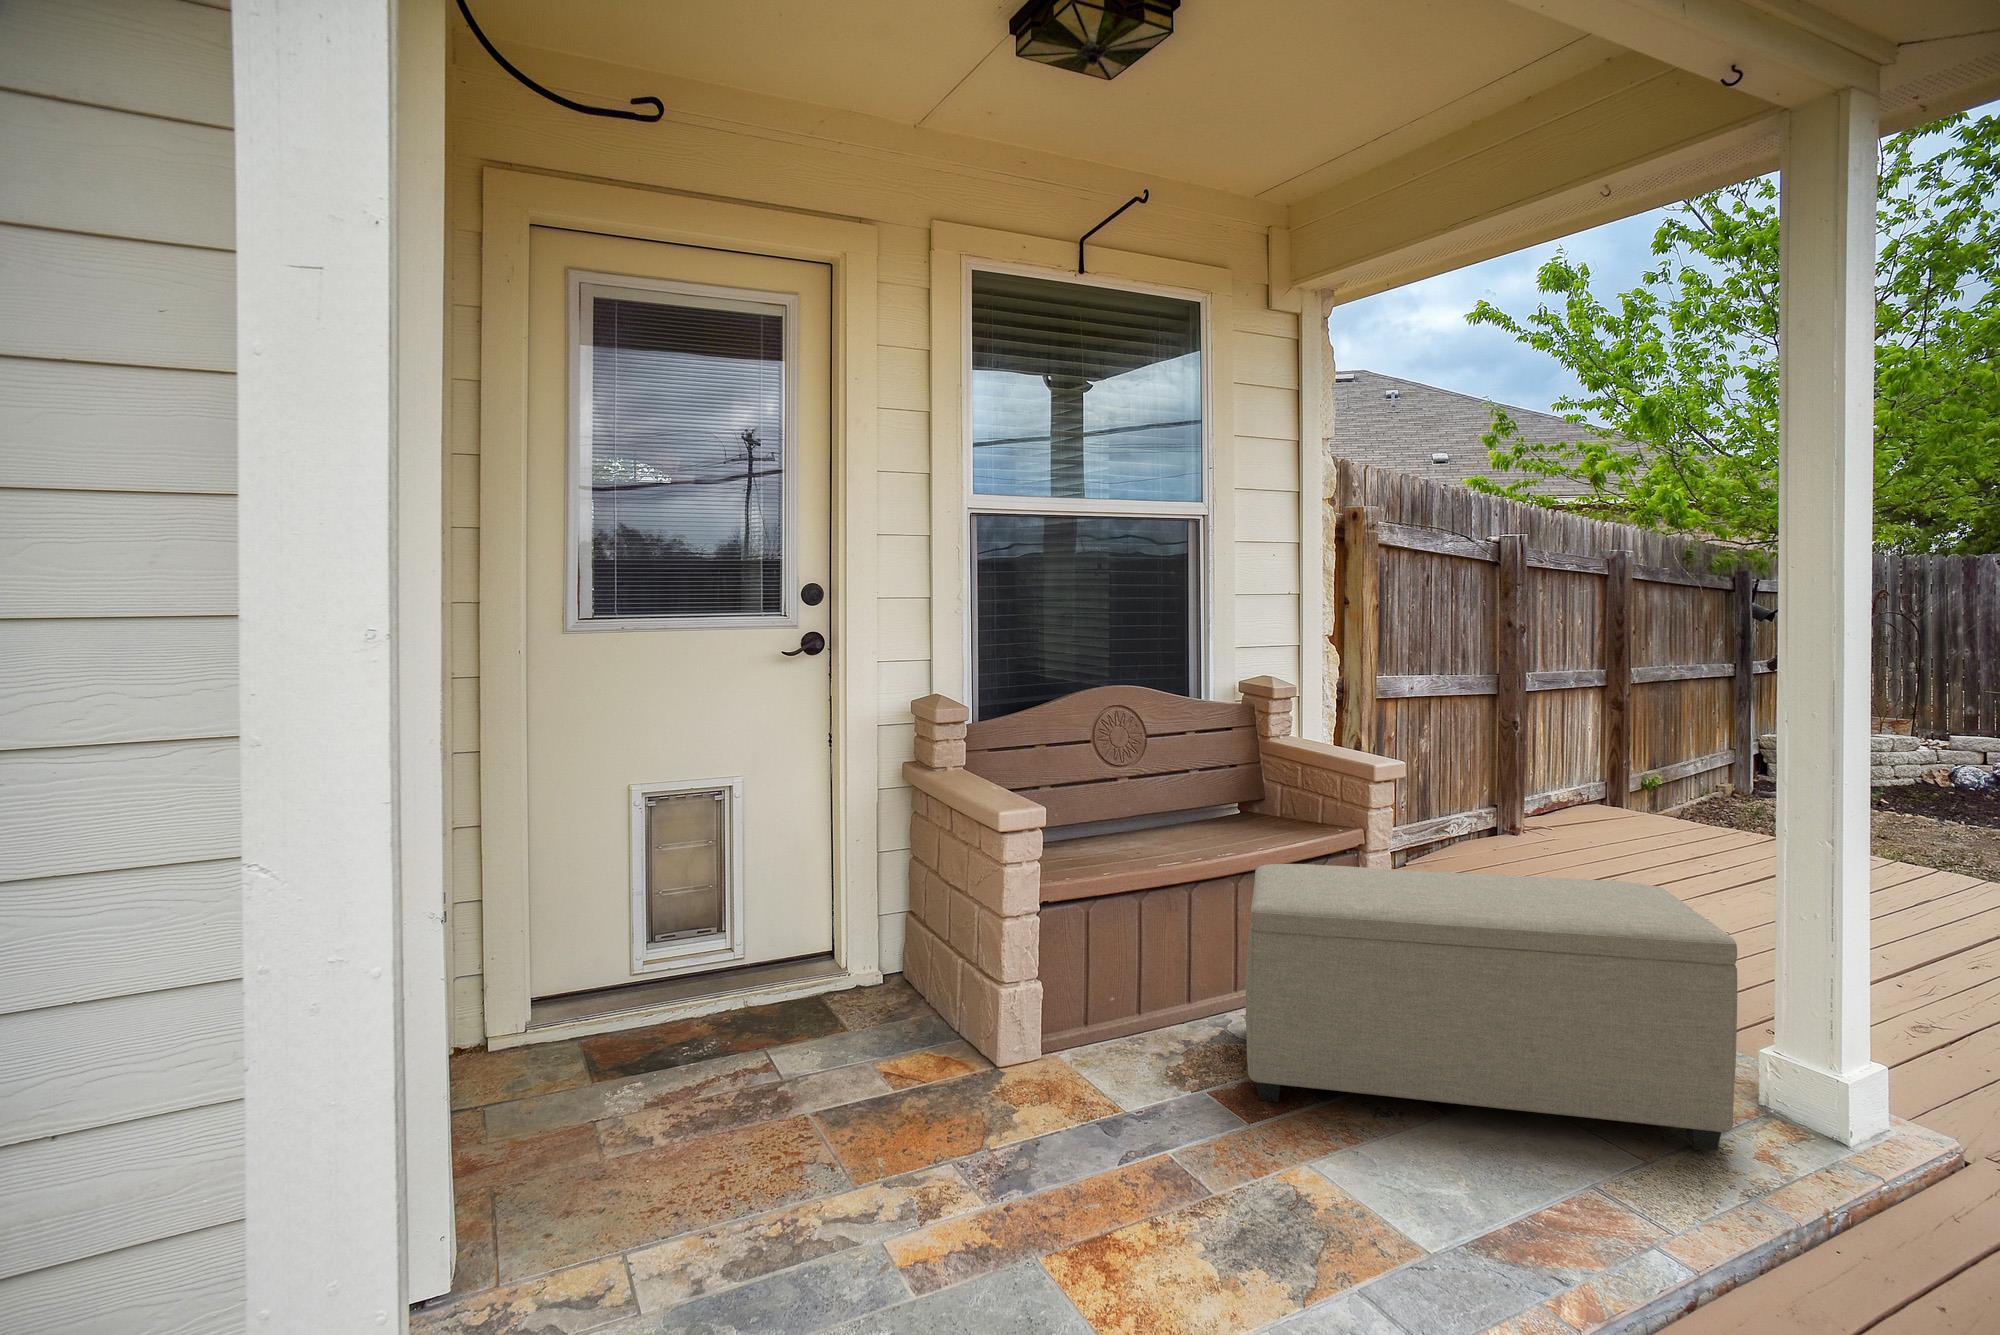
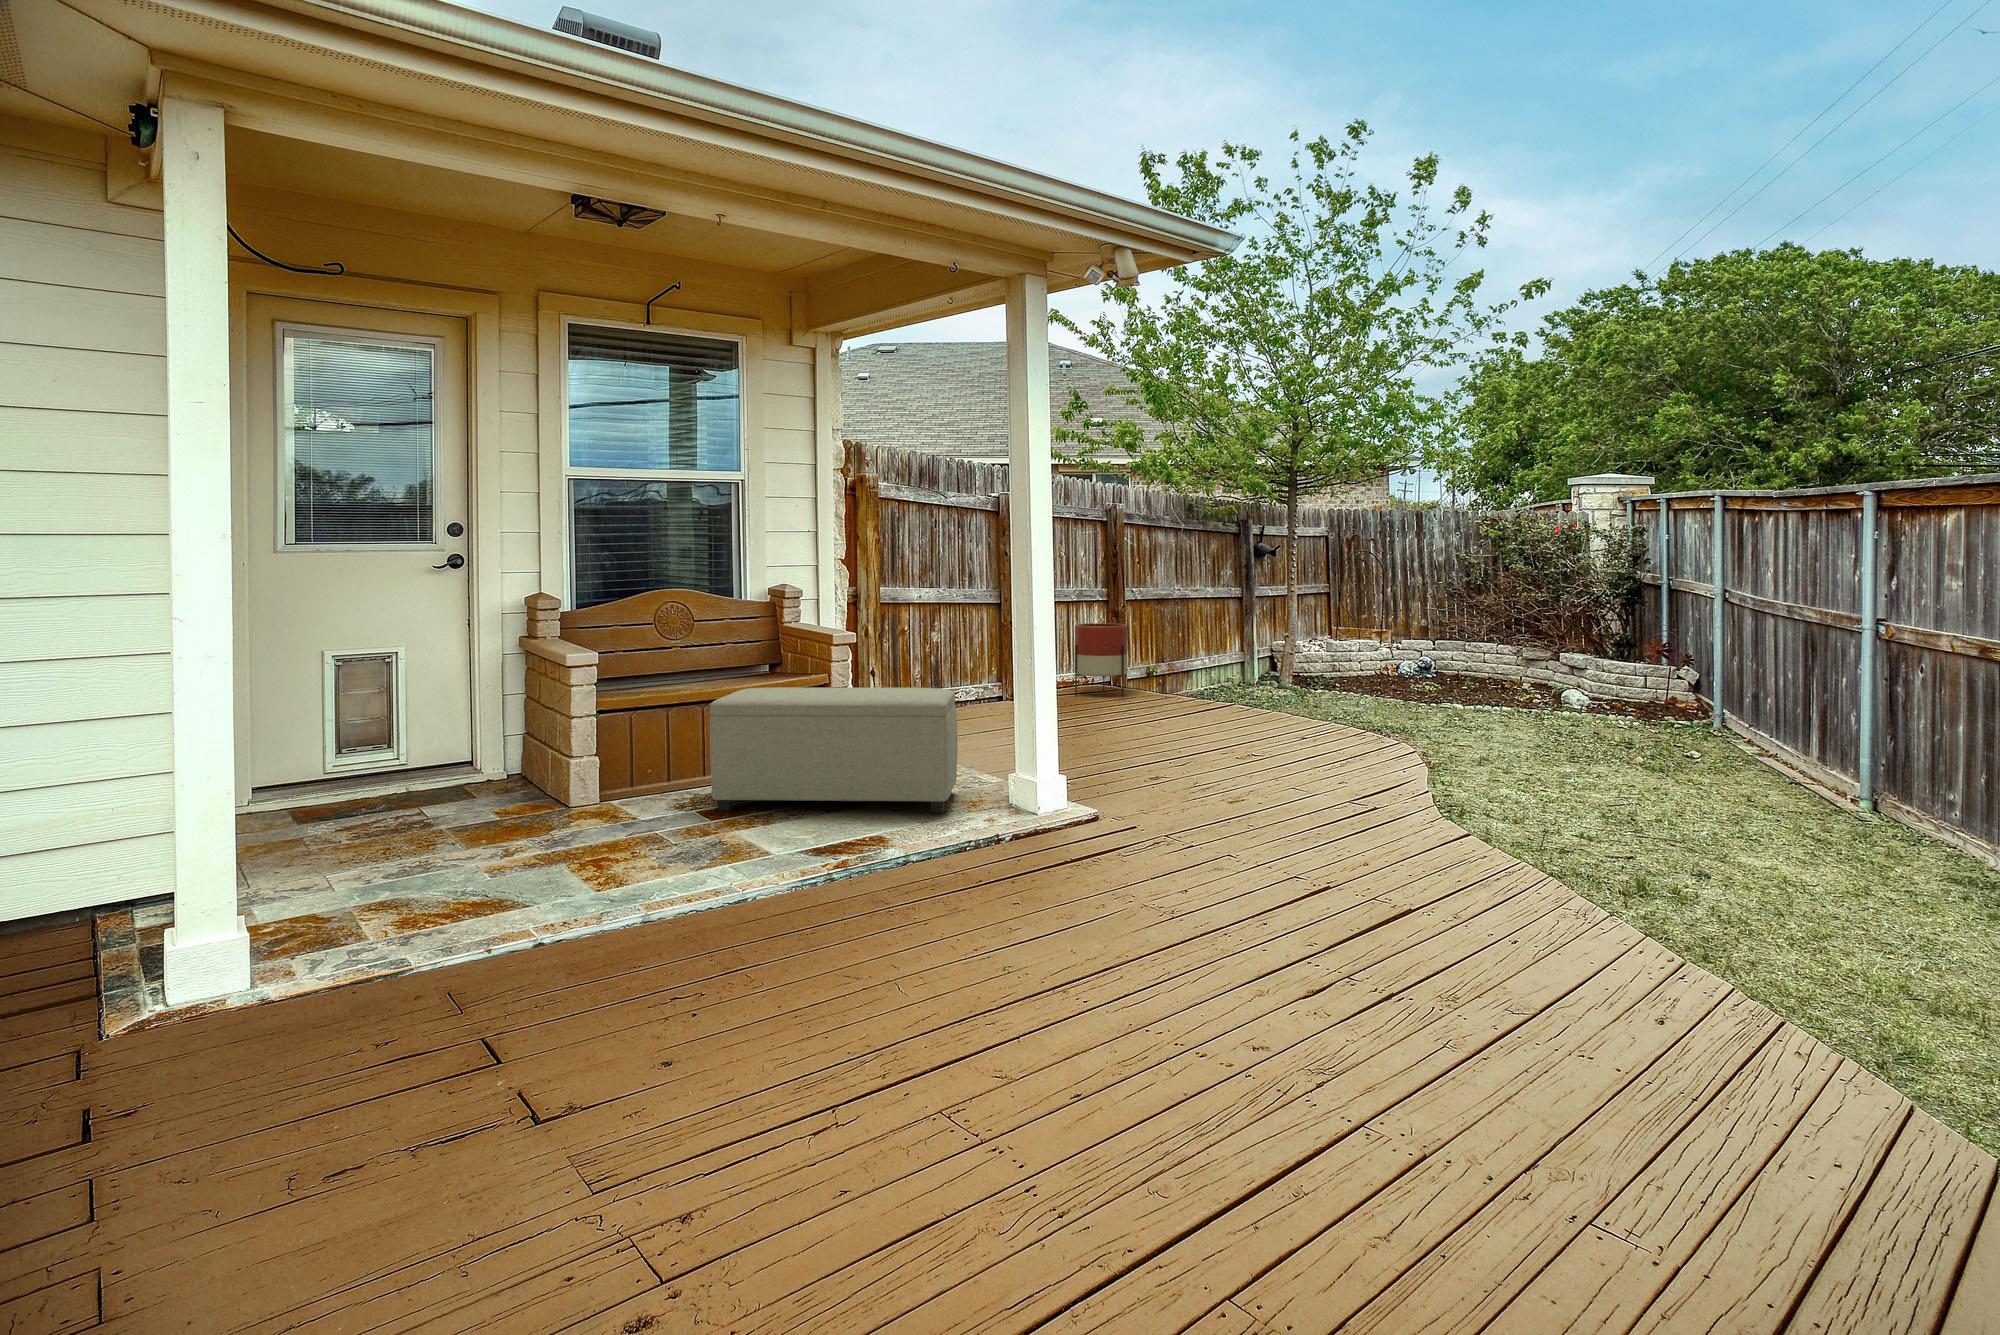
planter: none [1581,718,1668,827] -> present [1075,623,1127,697]

